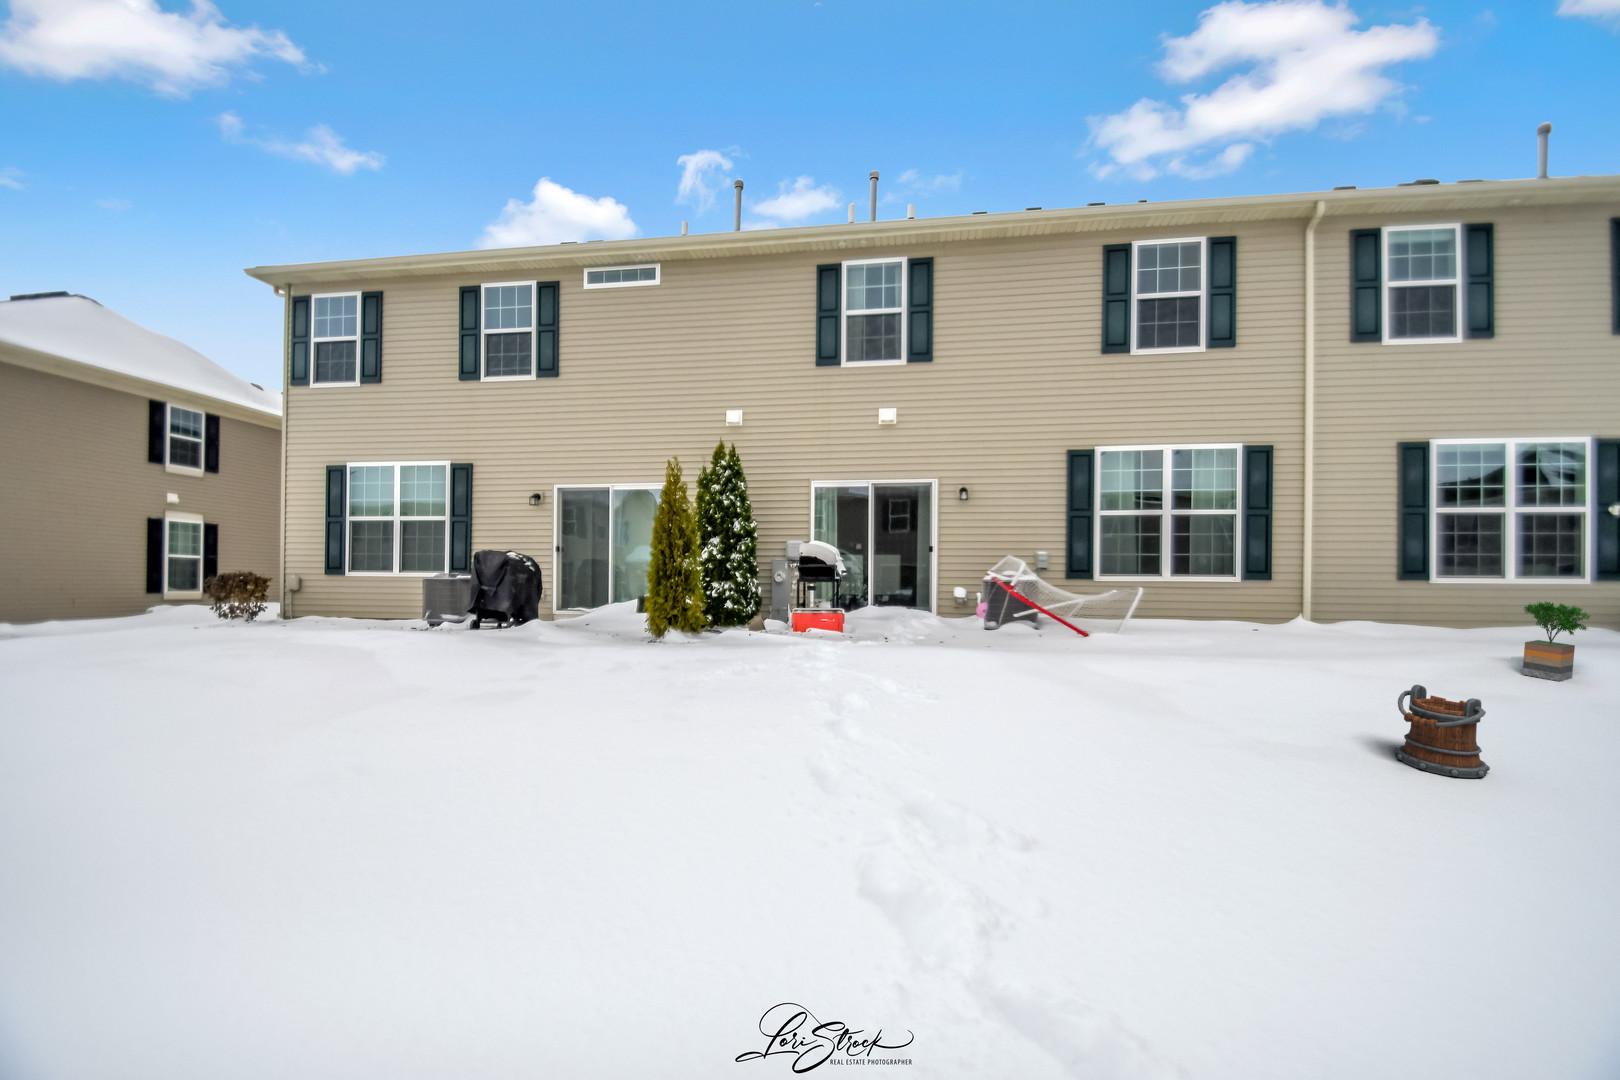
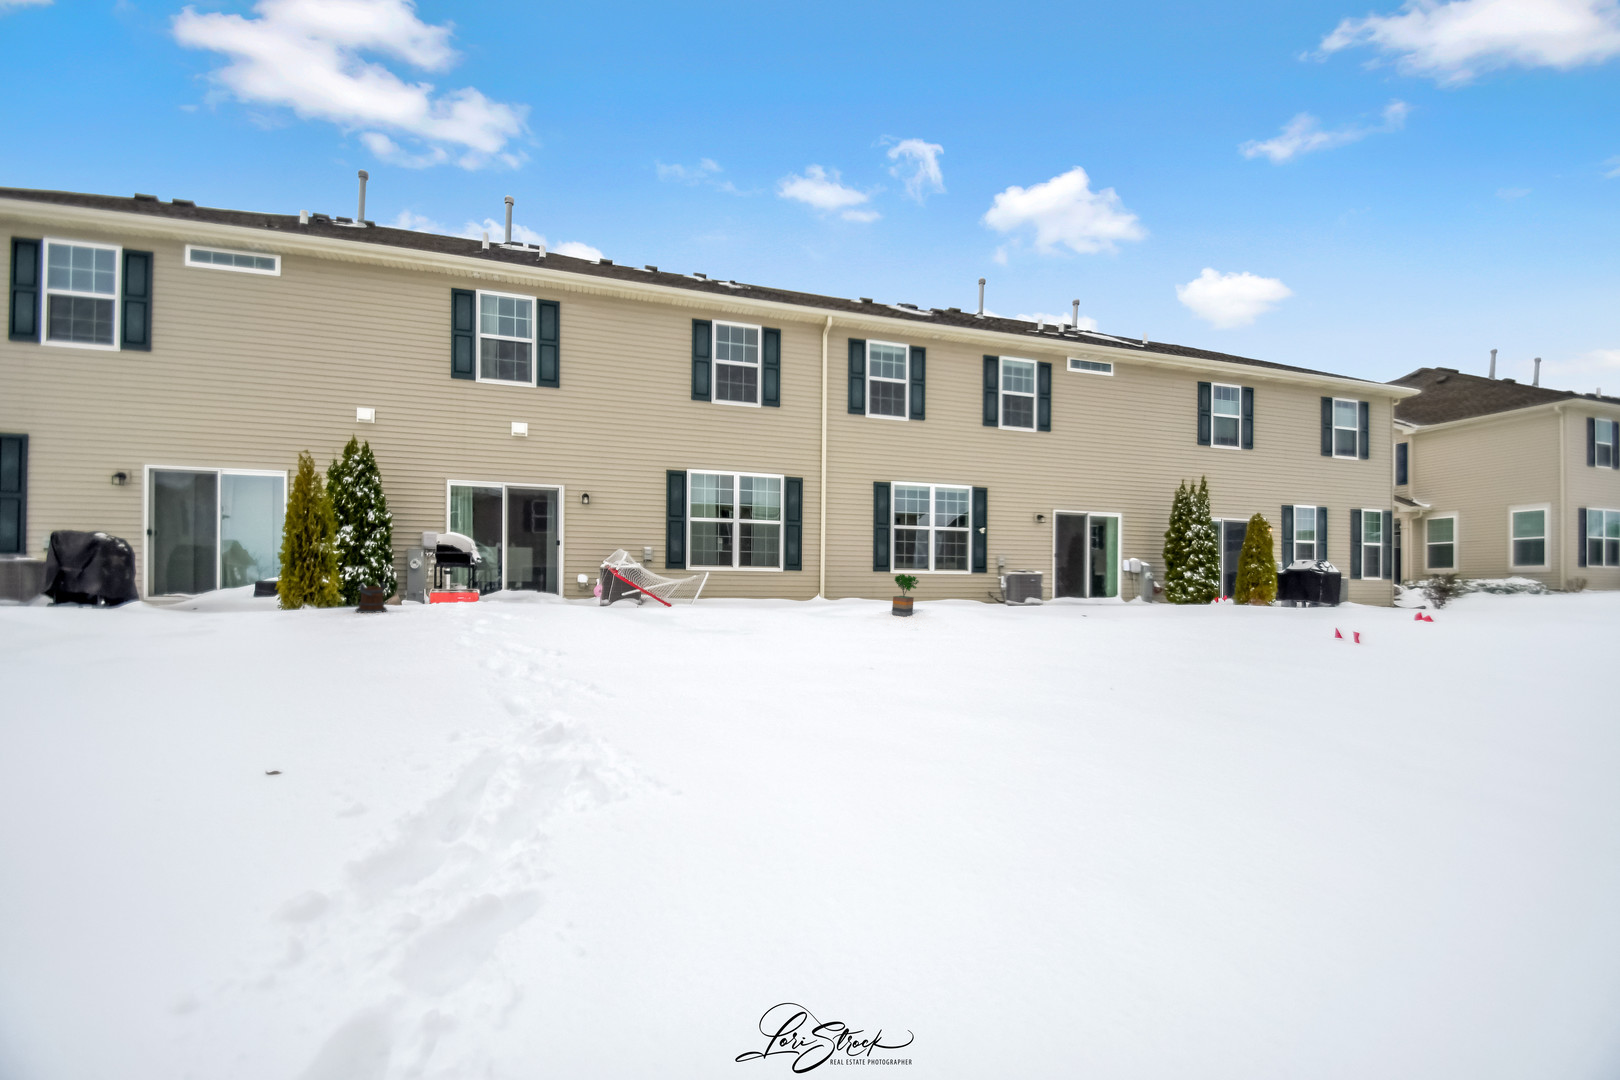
bucket: present [1395,685,1490,778] -> present [356,583,389,613]

